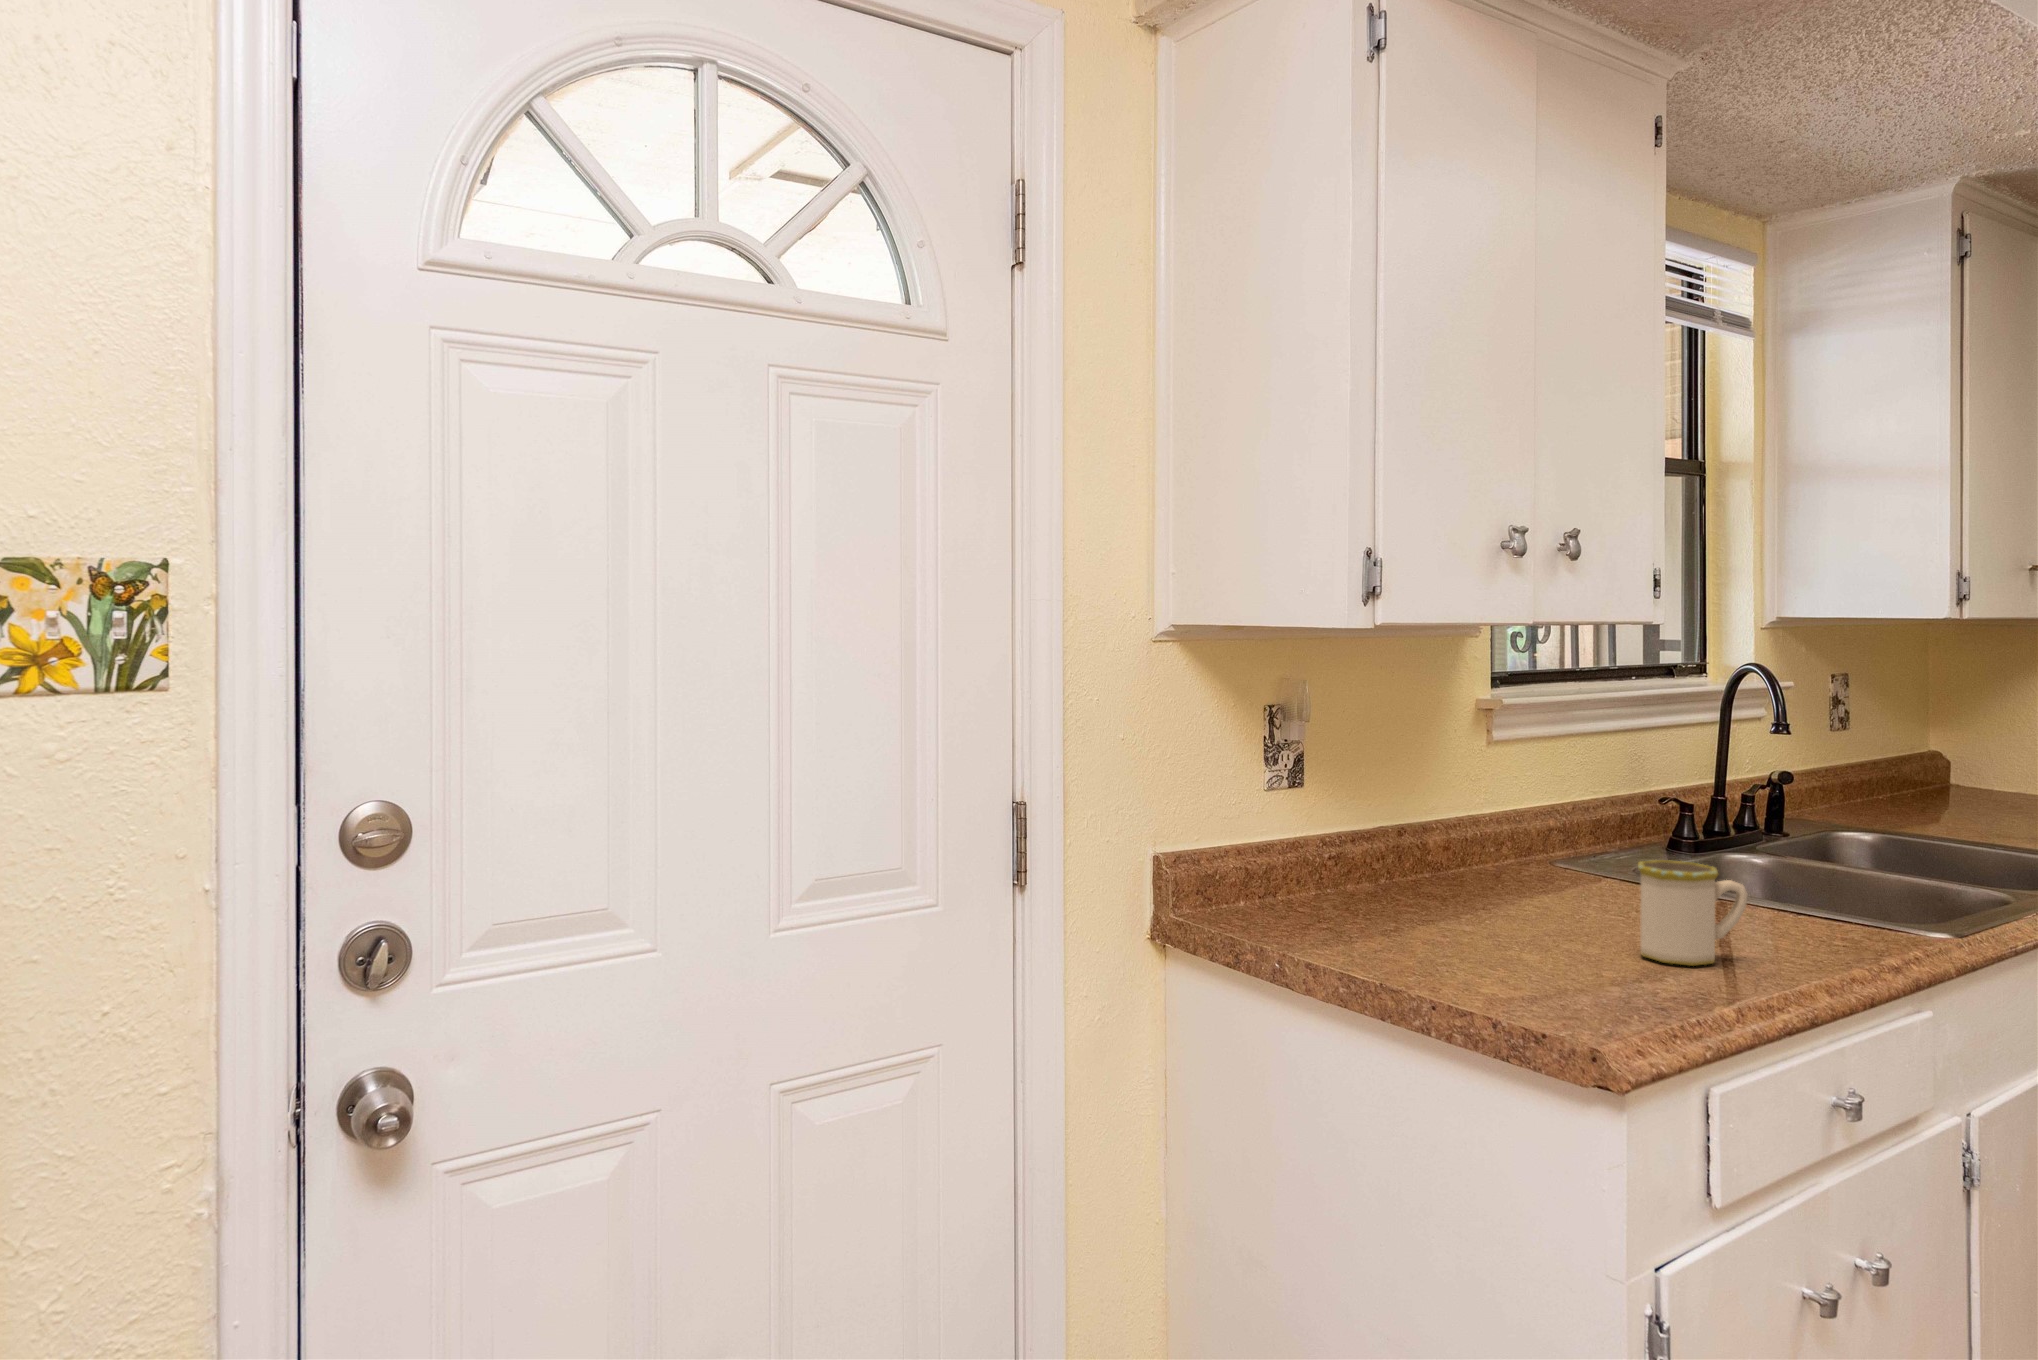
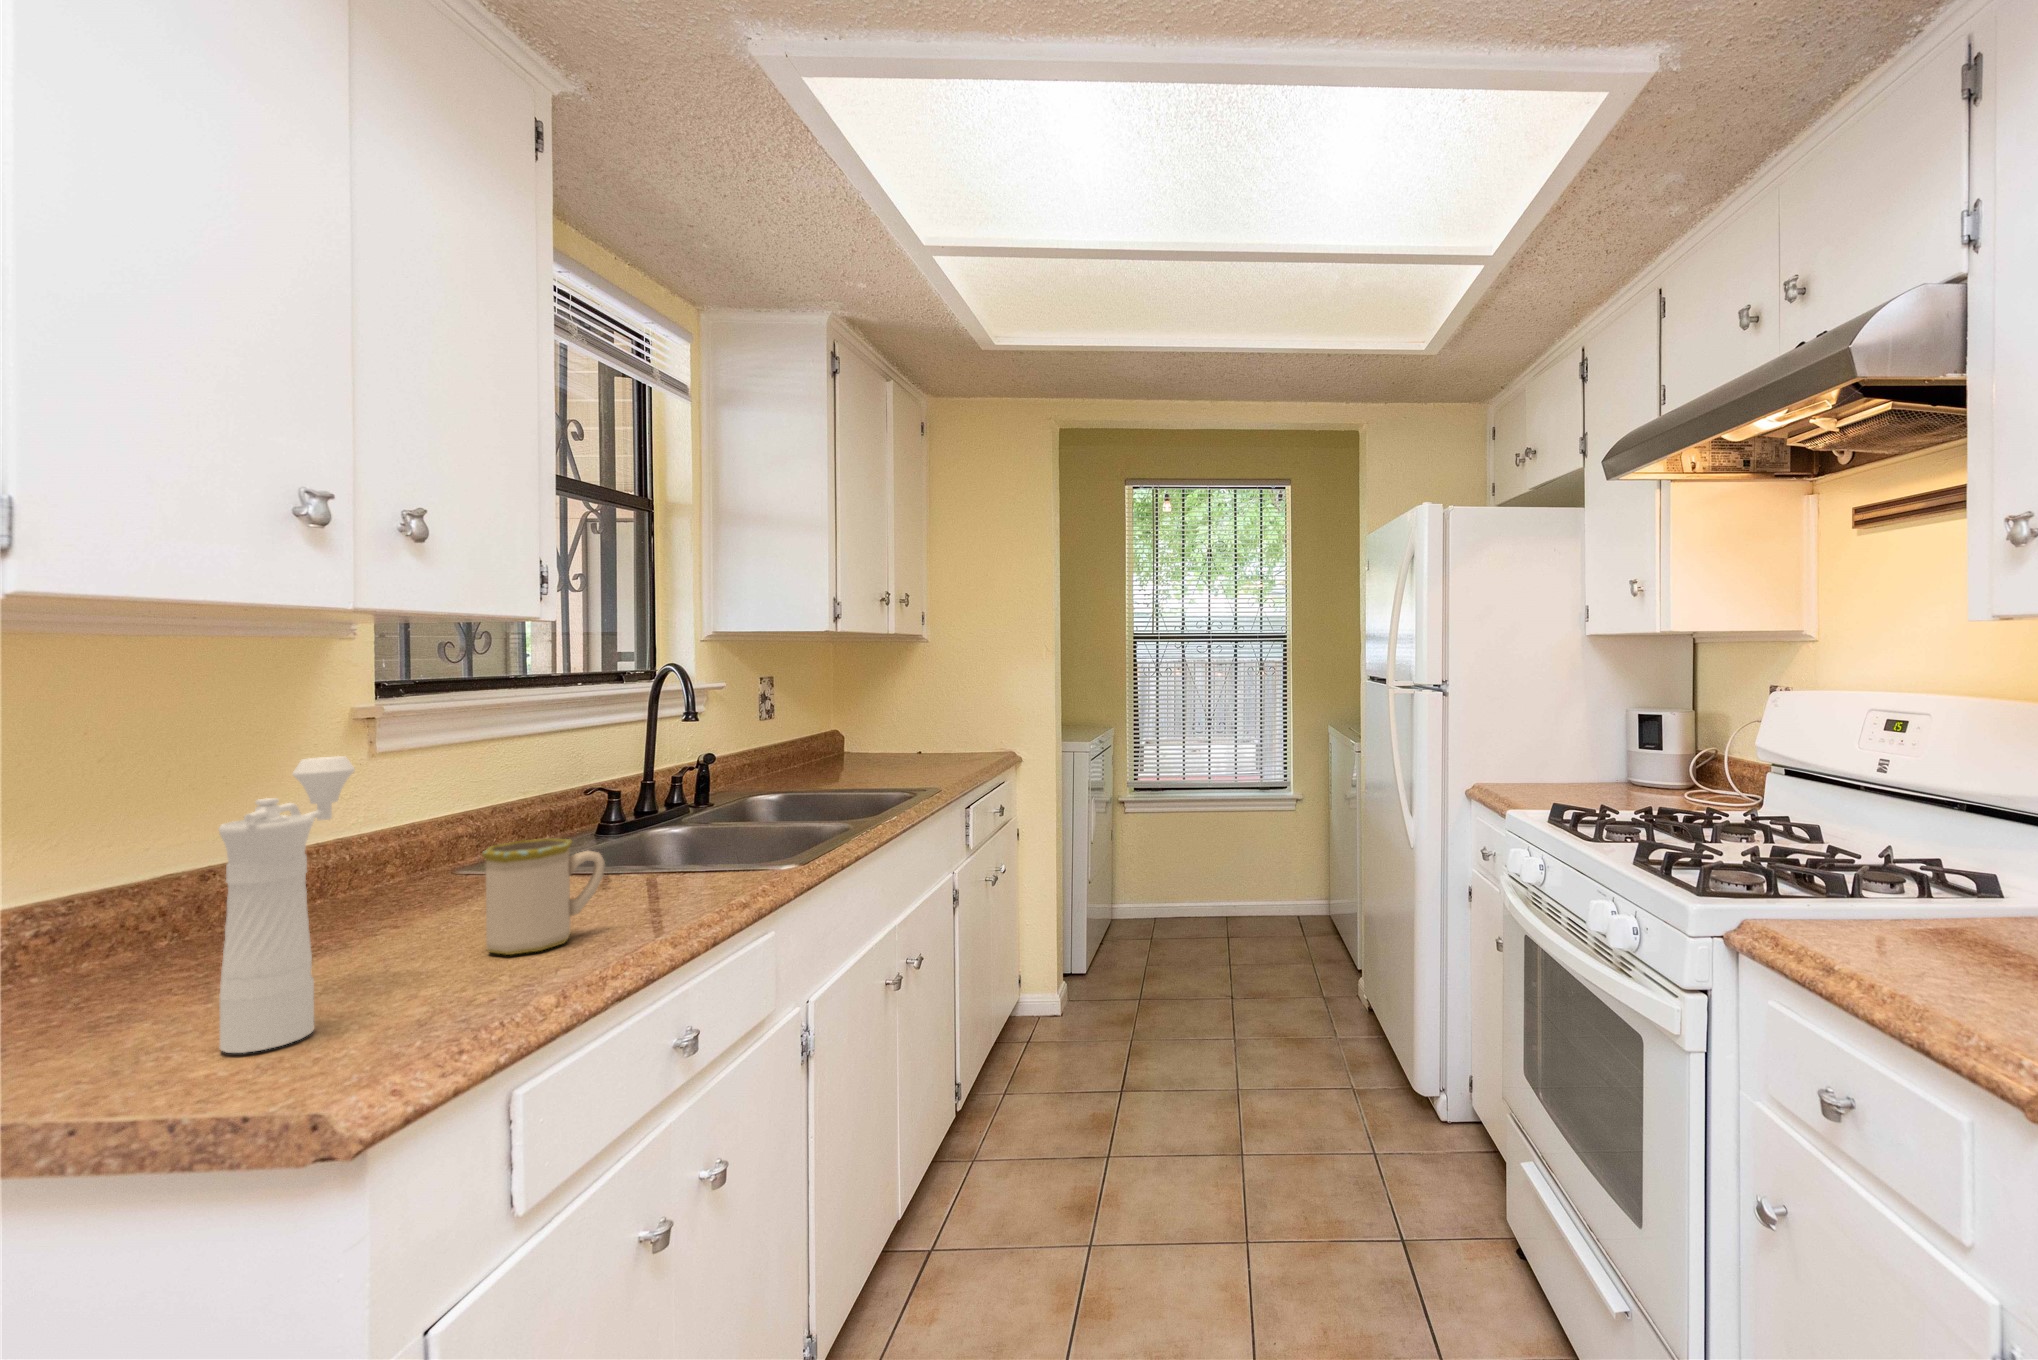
pepper mill: none [1485,771,1550,993] -> present [219,756,355,1053]

